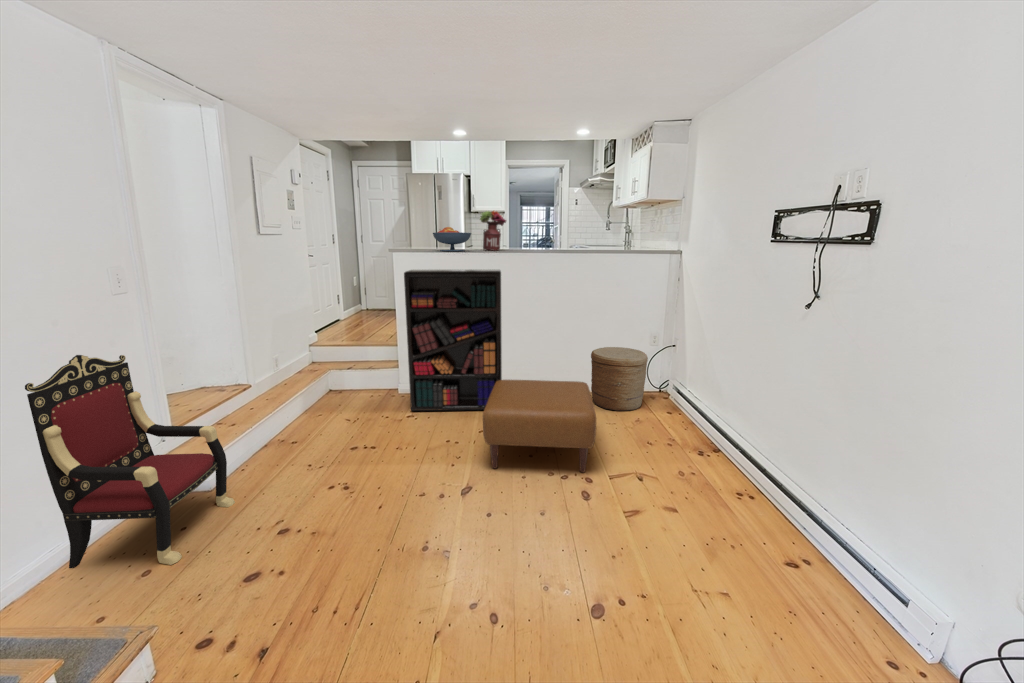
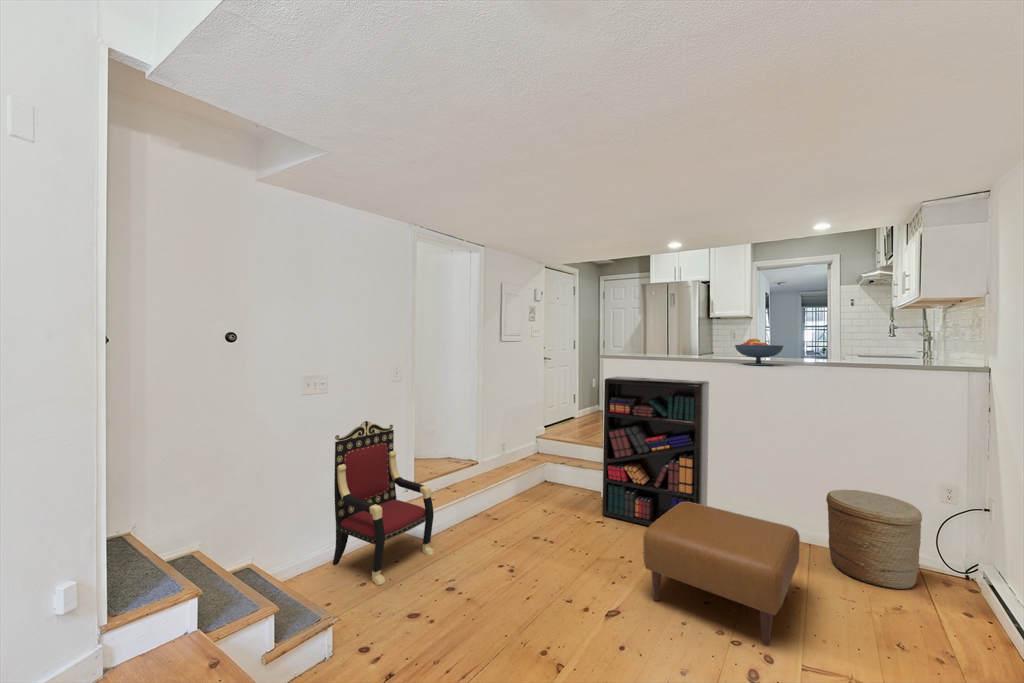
flower arrangement: present [480,211,506,251] -> none [694,320,725,361]
fruit bowl: present [433,227,471,251] -> present [735,339,784,365]

